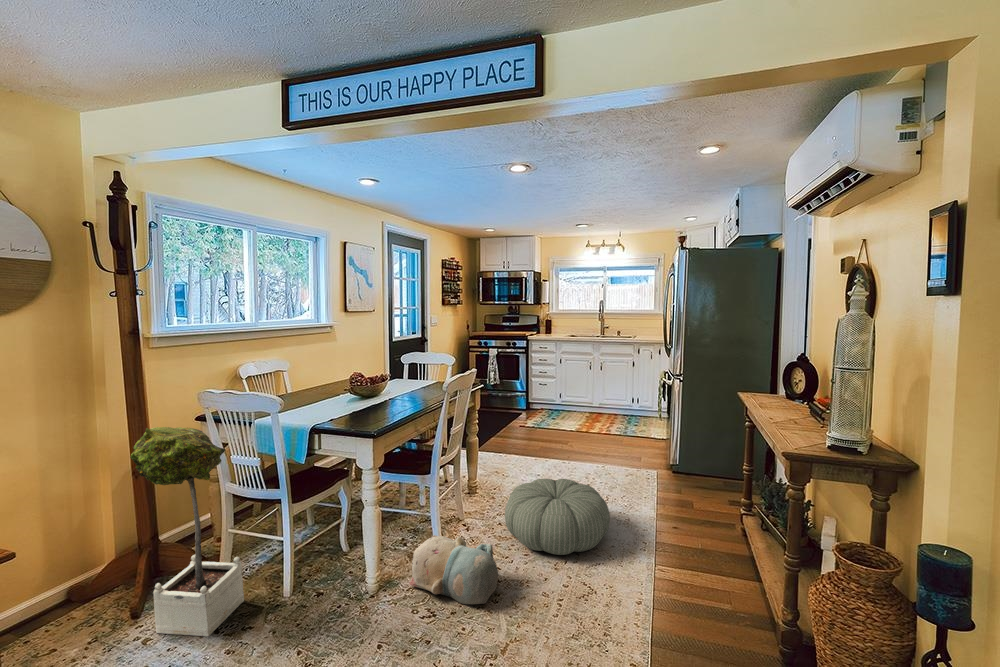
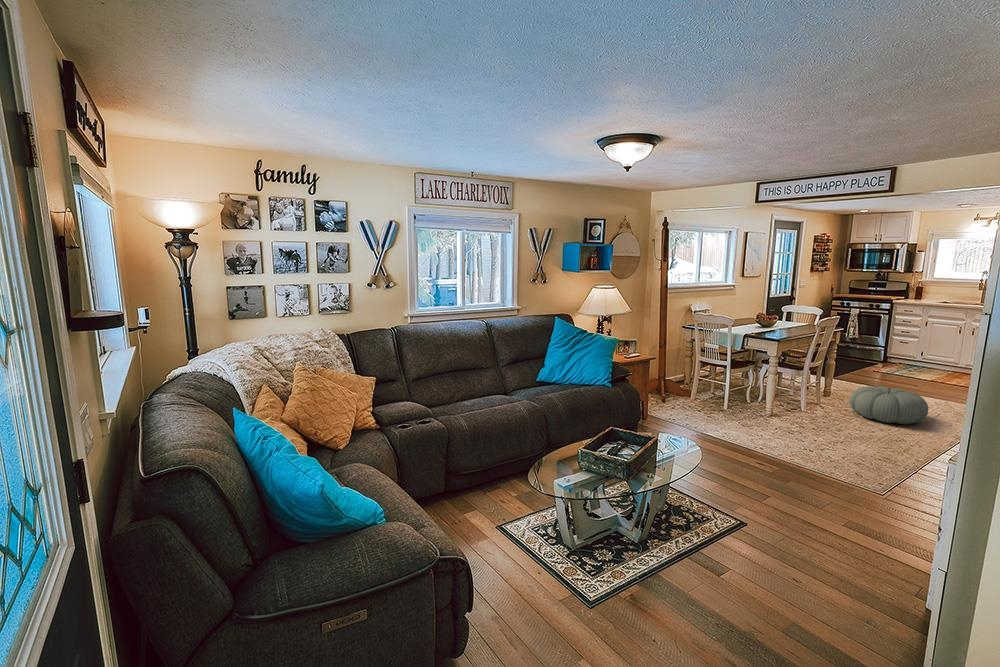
potted tree: present [130,427,244,636] -> none [676,323,712,408]
plush toy: present [409,535,499,604] -> none [790,396,842,425]

